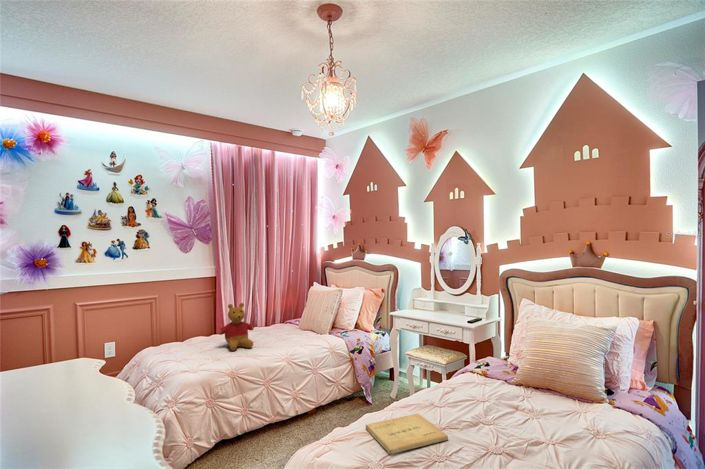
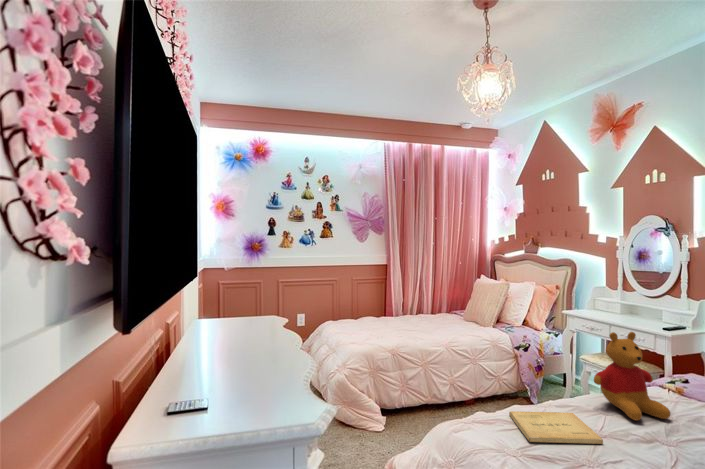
stuffed bear: present [218,303,254,350] -> present [594,332,670,421]

